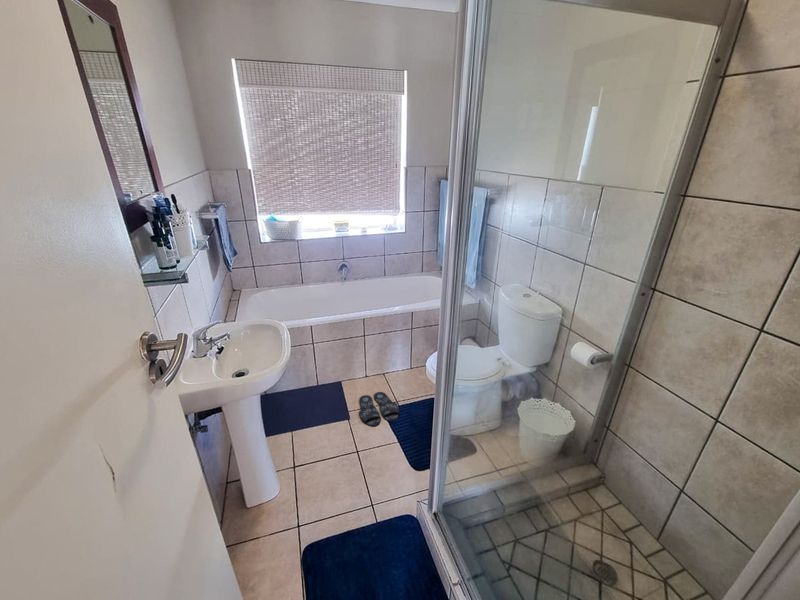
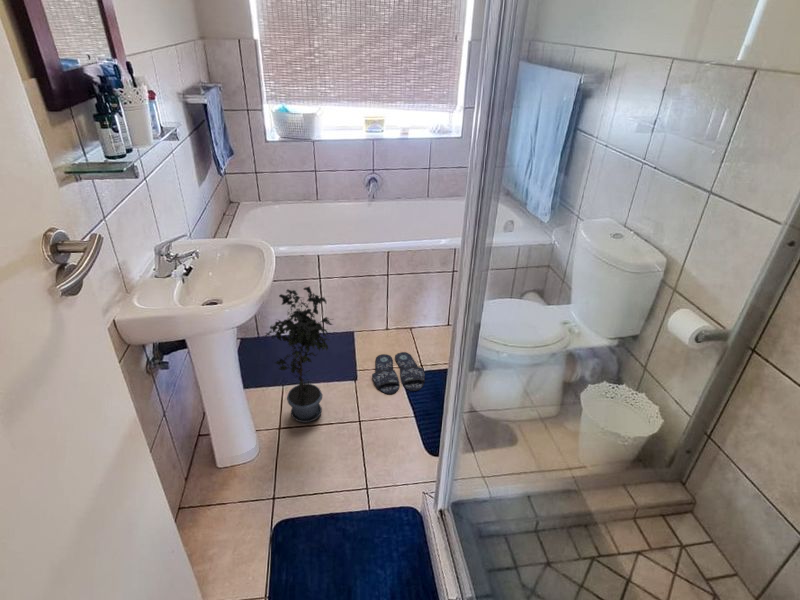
potted plant: none [279,350,333,458] -> present [265,287,332,422]

